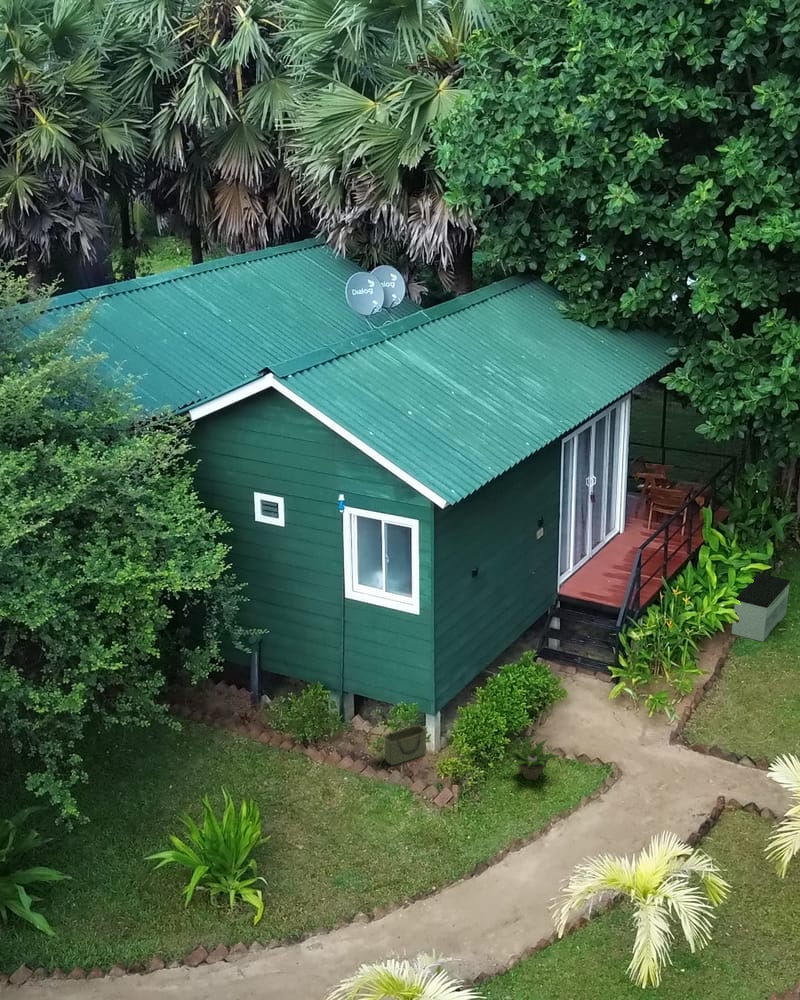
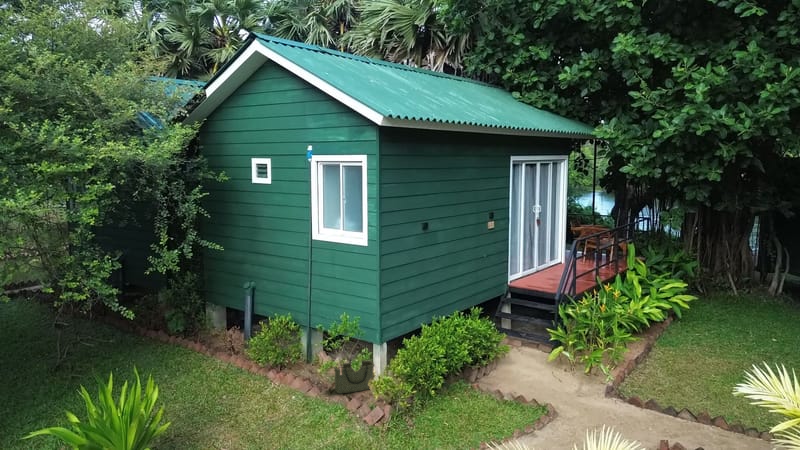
bench: present [732,573,790,642] -> none [655,290,702,338]
decorative plant: present [505,737,558,780] -> none [440,373,494,414]

